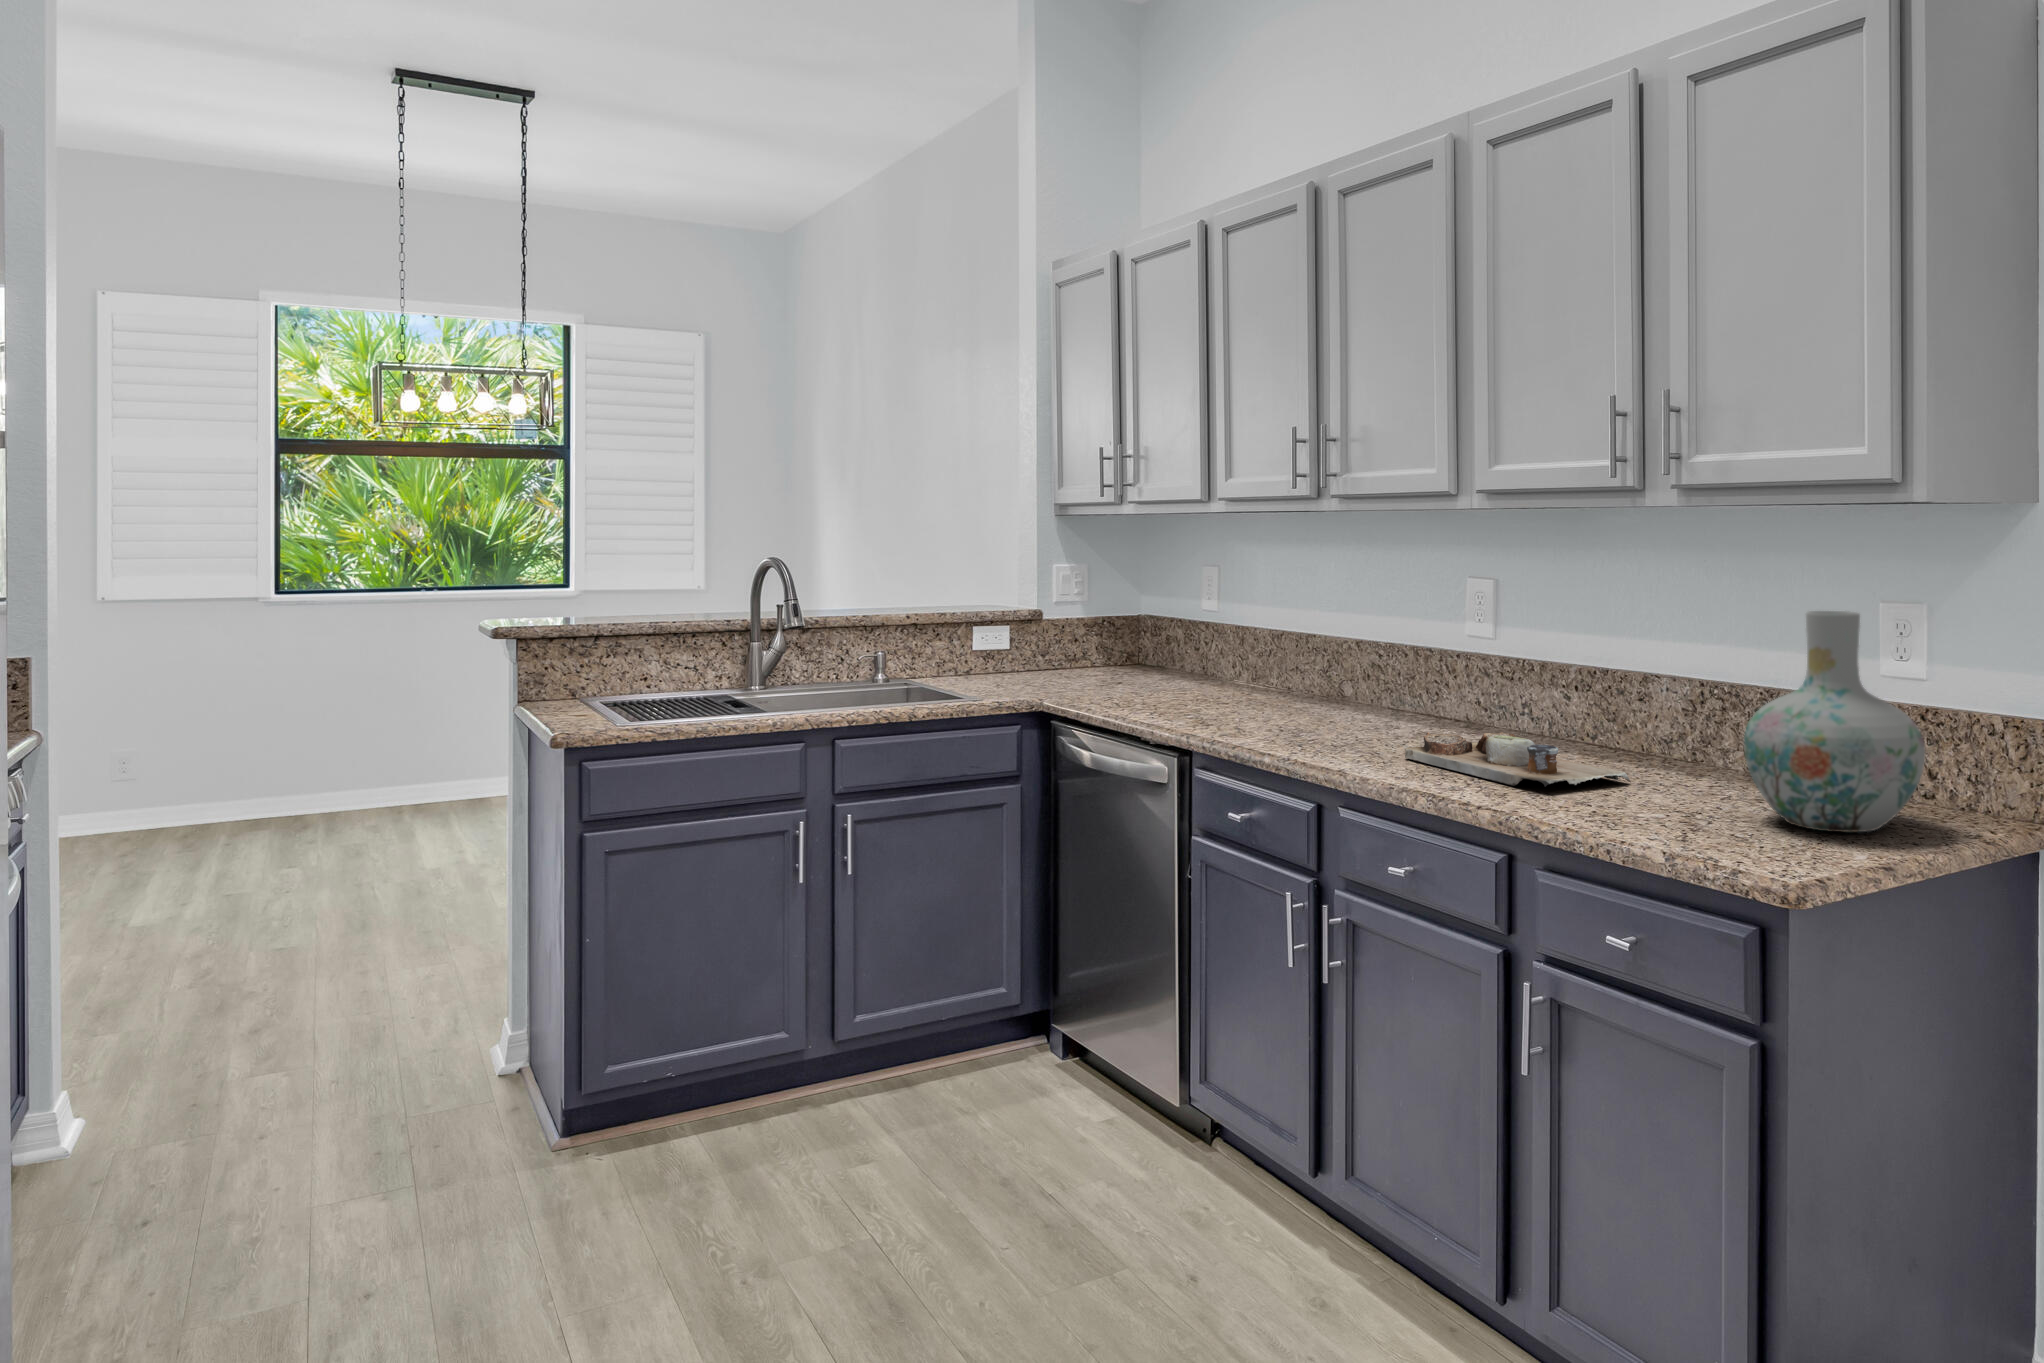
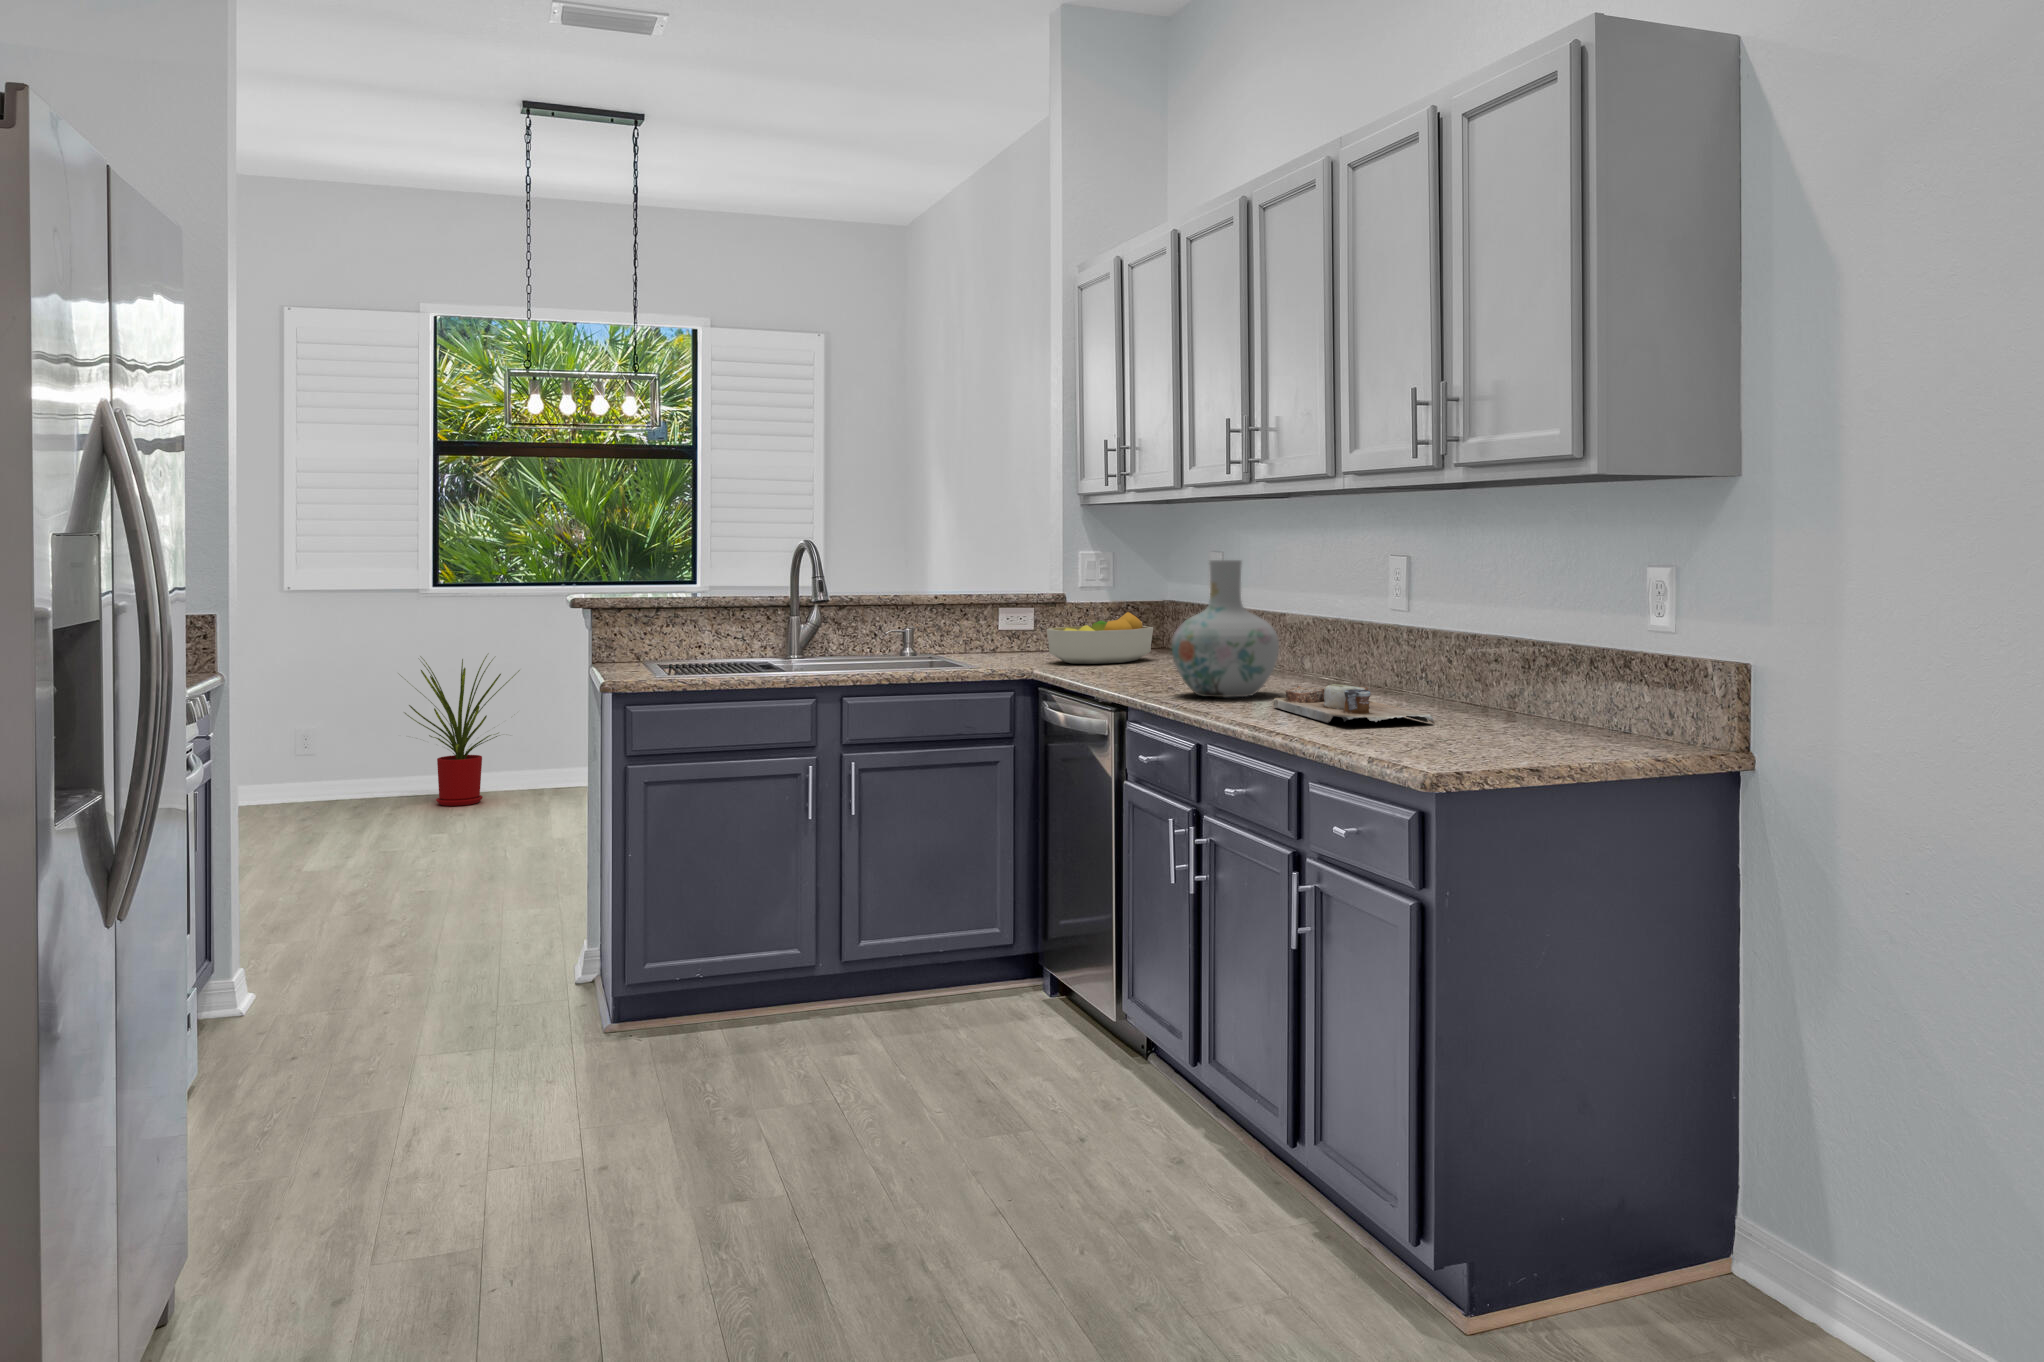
vase: present [1744,611,1925,833] -> present [1172,560,1279,697]
fruit bowl: none [1041,629,1152,689] -> present [1047,612,1153,664]
house plant: none [210,665,359,836] -> present [405,654,520,806]

